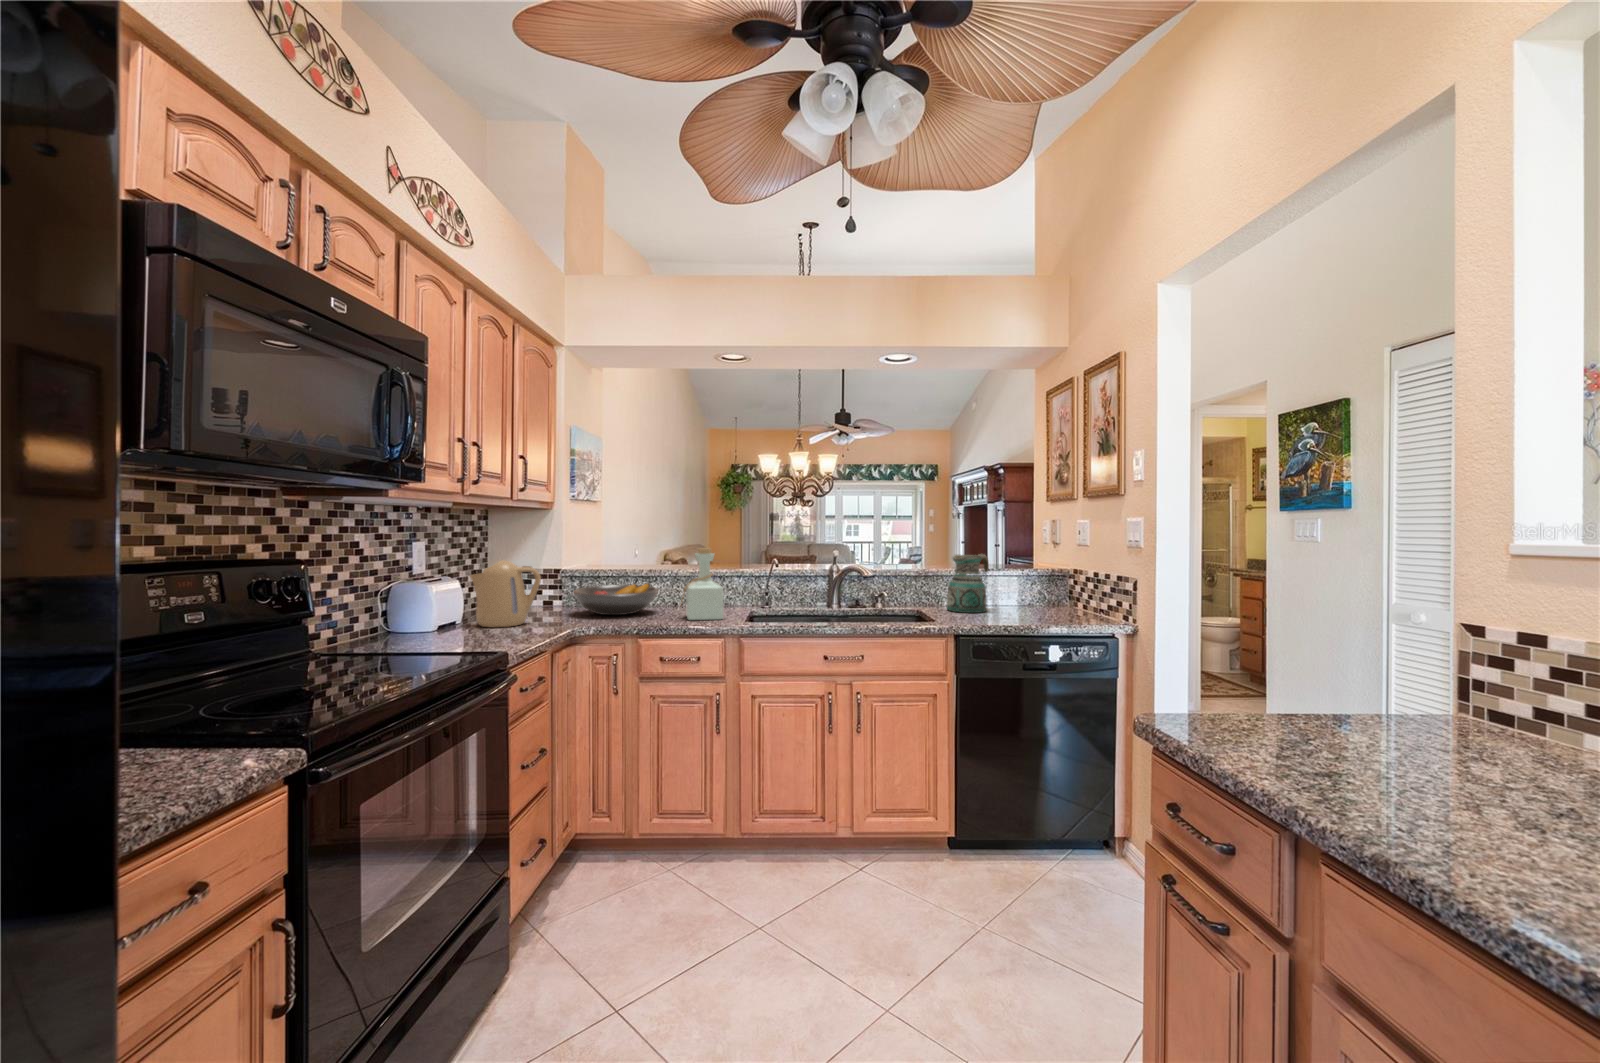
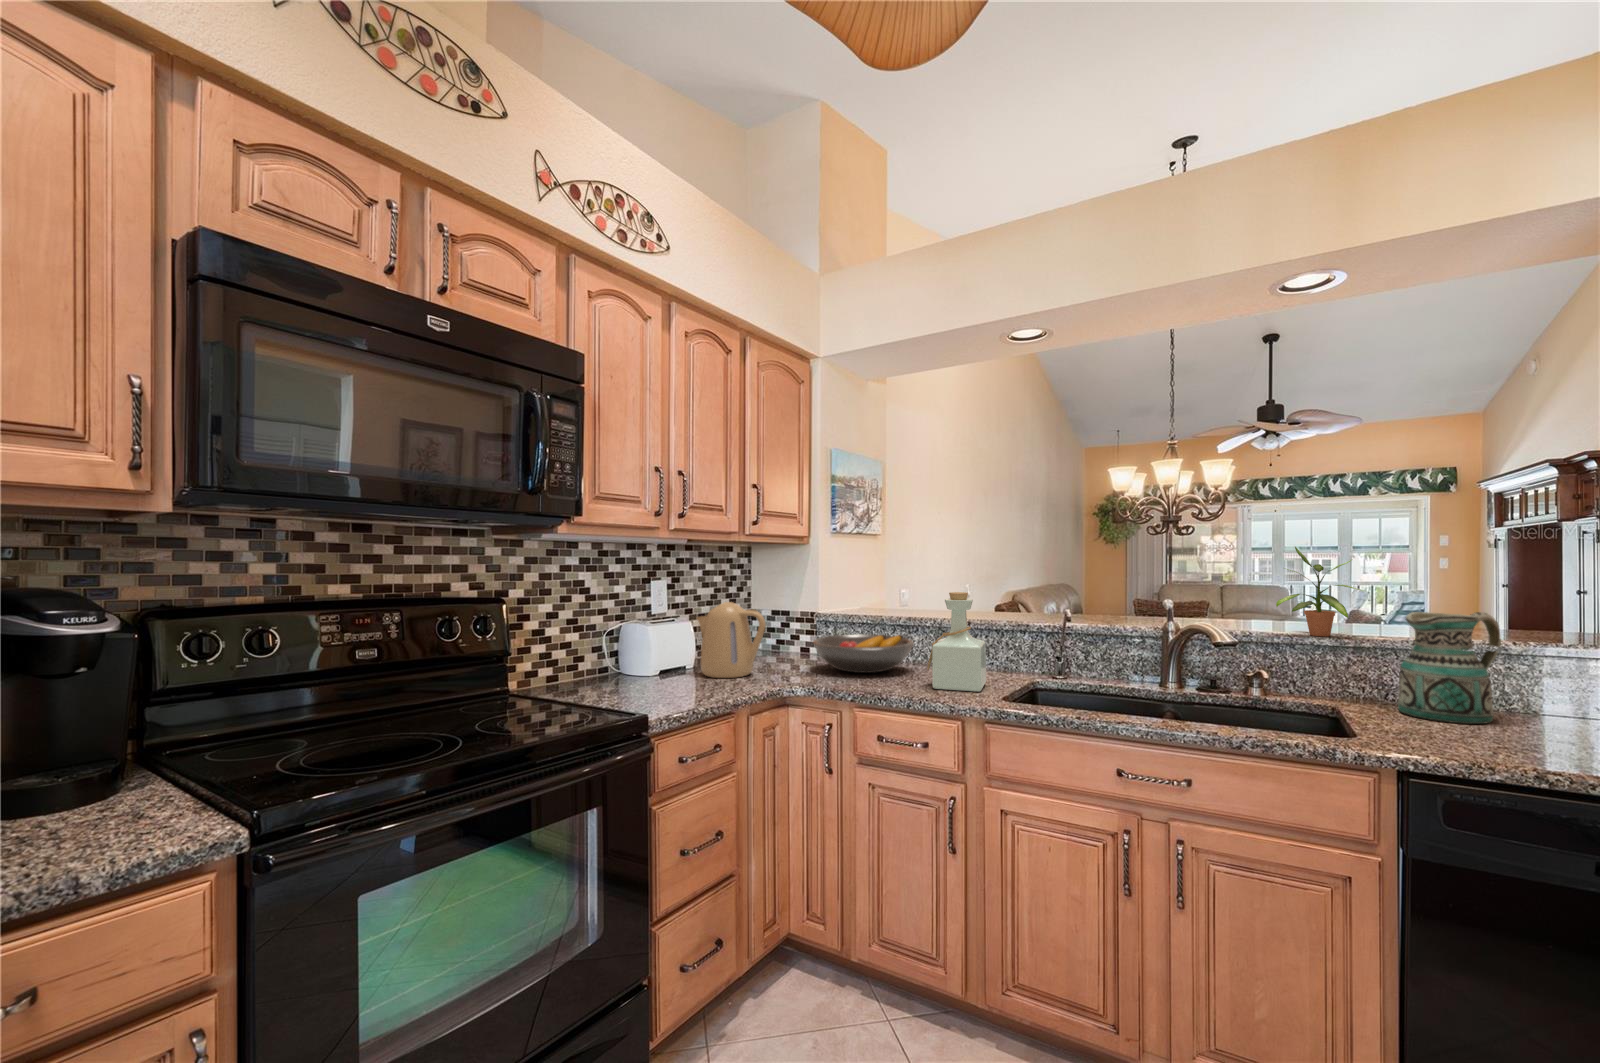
potted plant: none [890,516,934,571] -> present [1276,547,1360,636]

